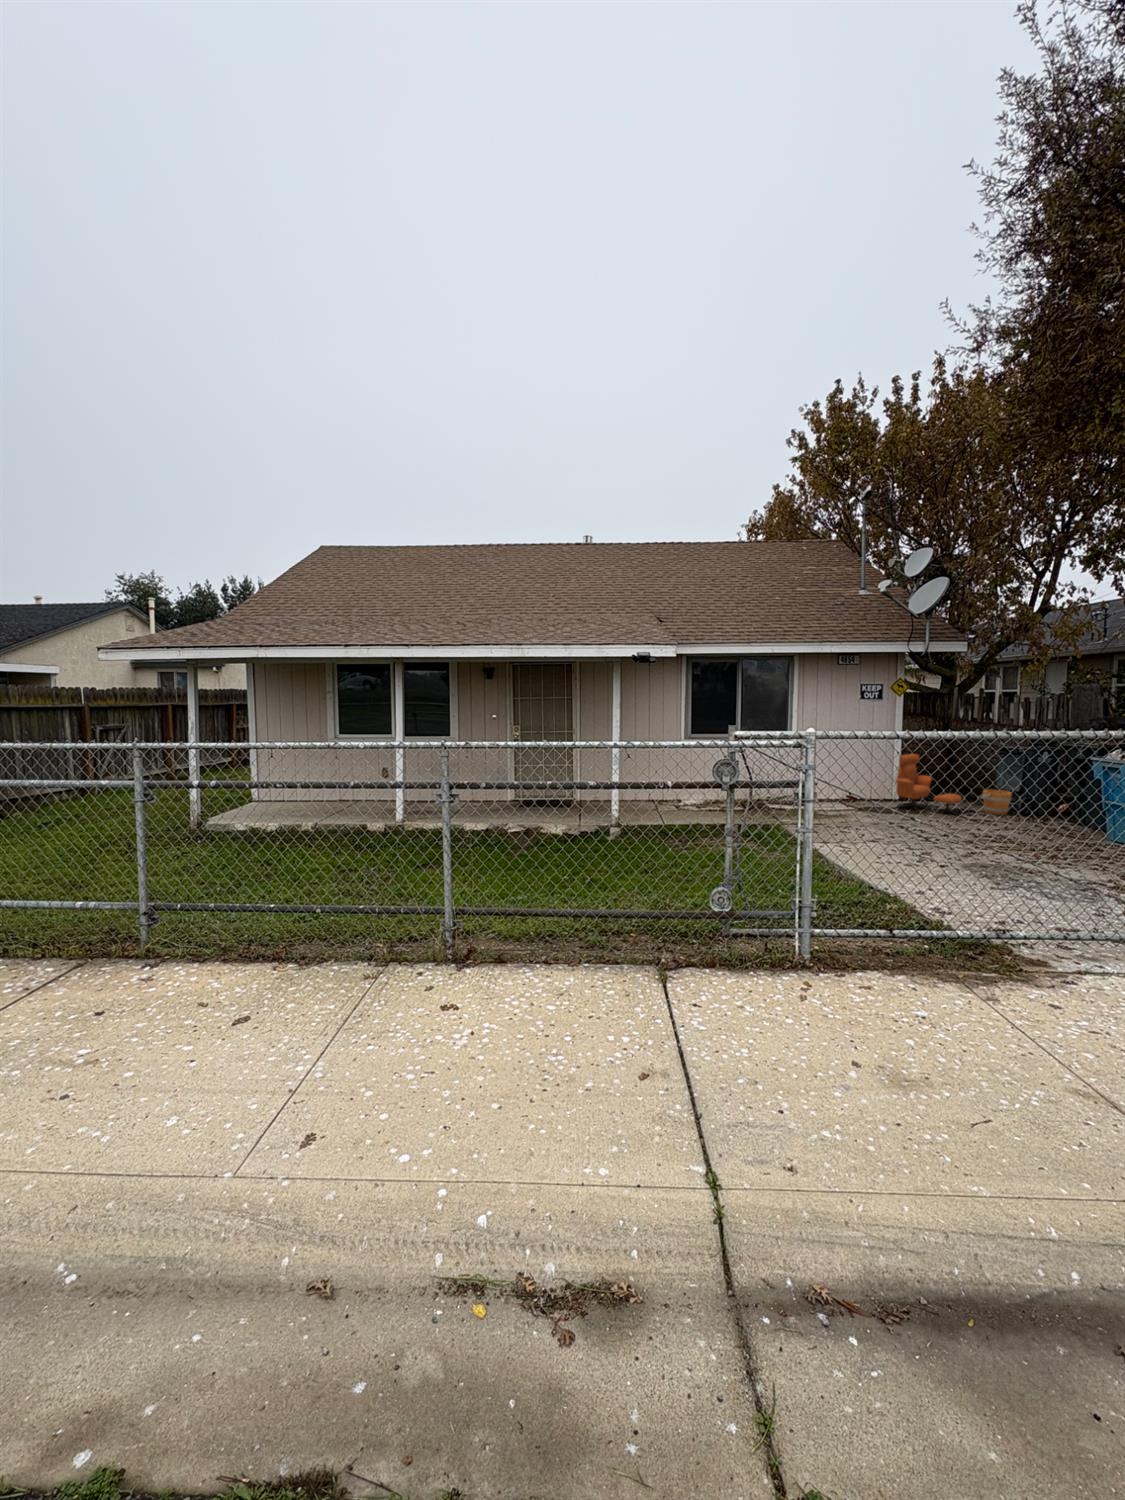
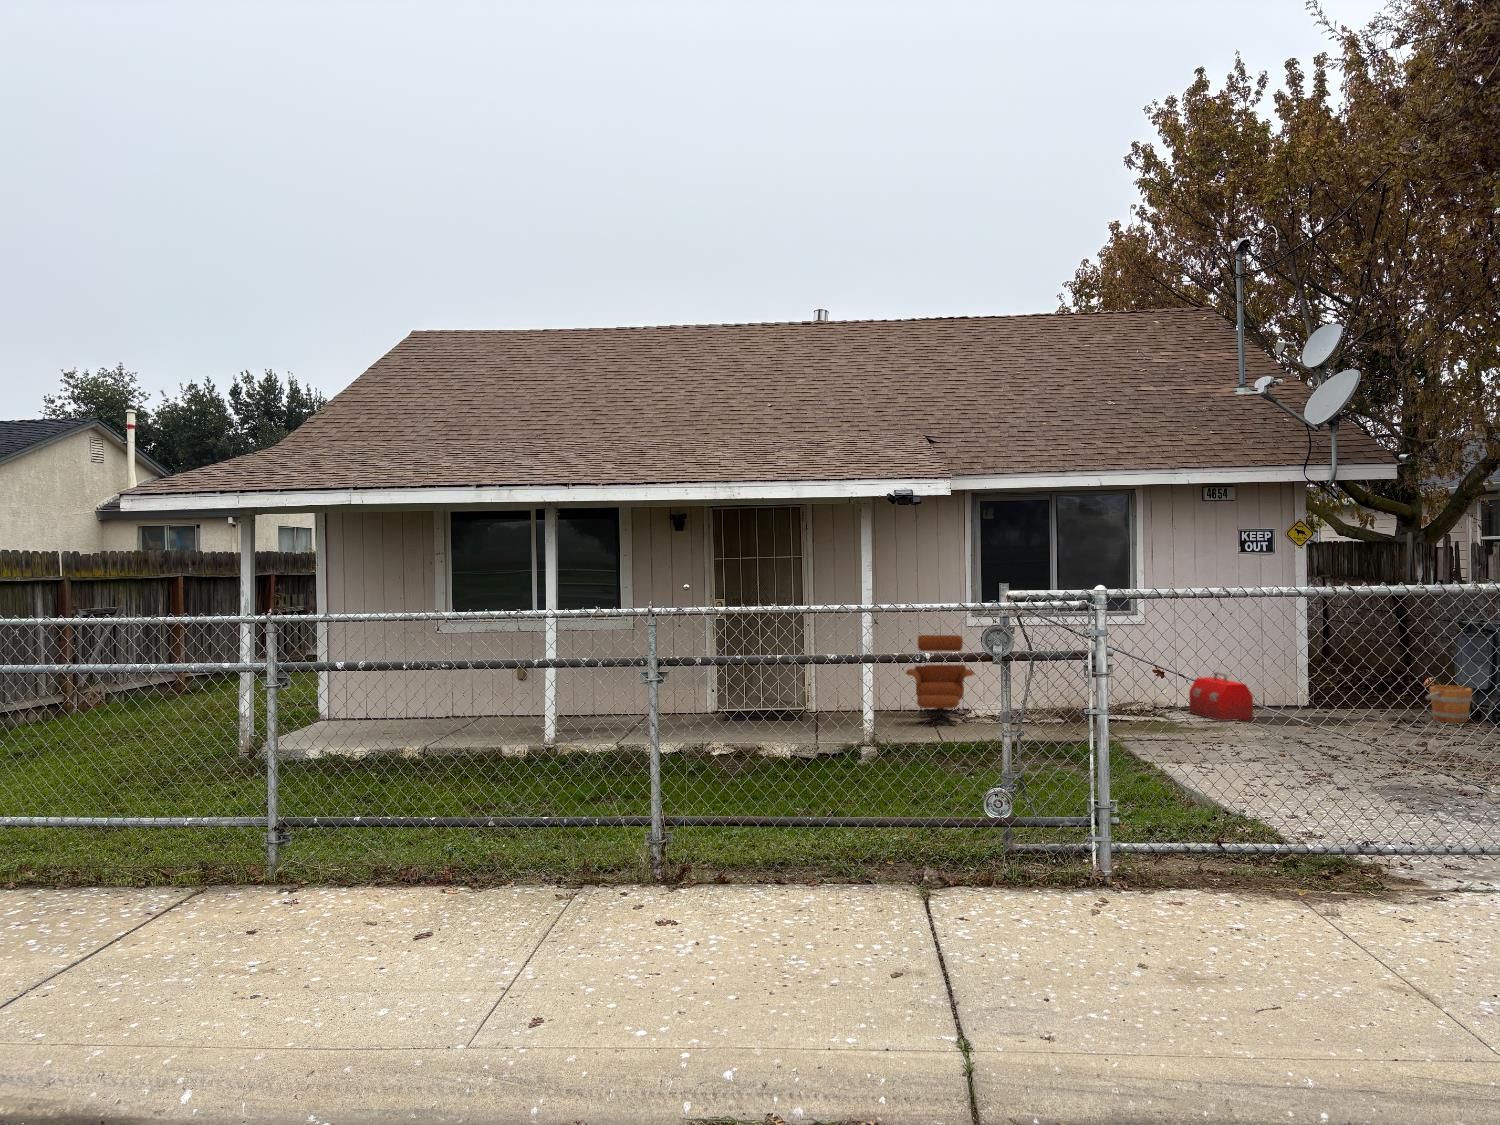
lounge chair: present [896,754,962,815] -> present [906,635,974,727]
toolbox: none [824,779,868,812] -> present [1189,672,1253,721]

